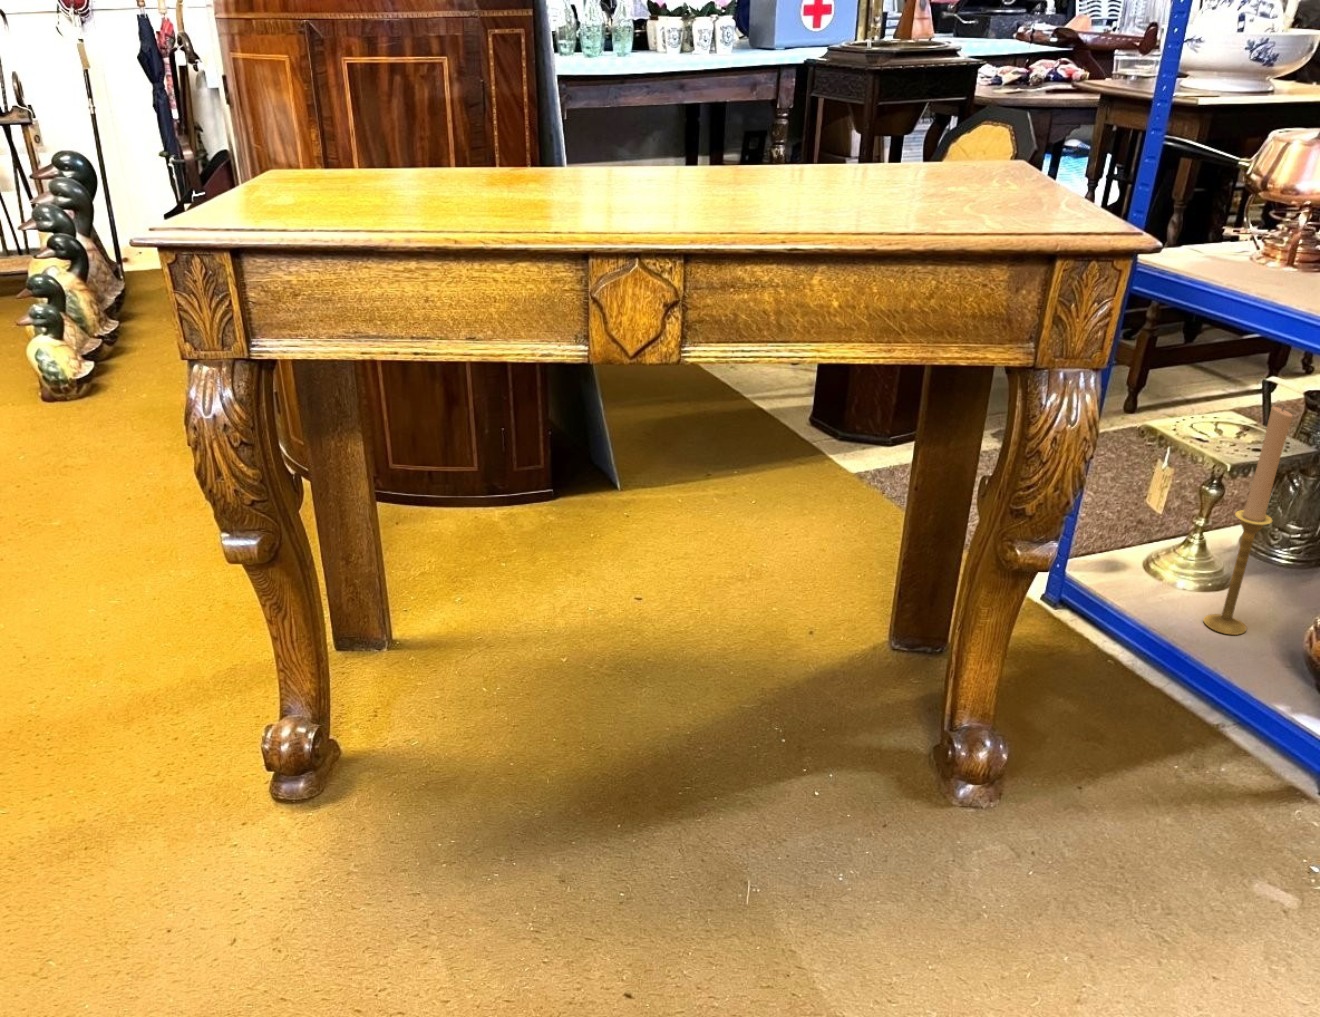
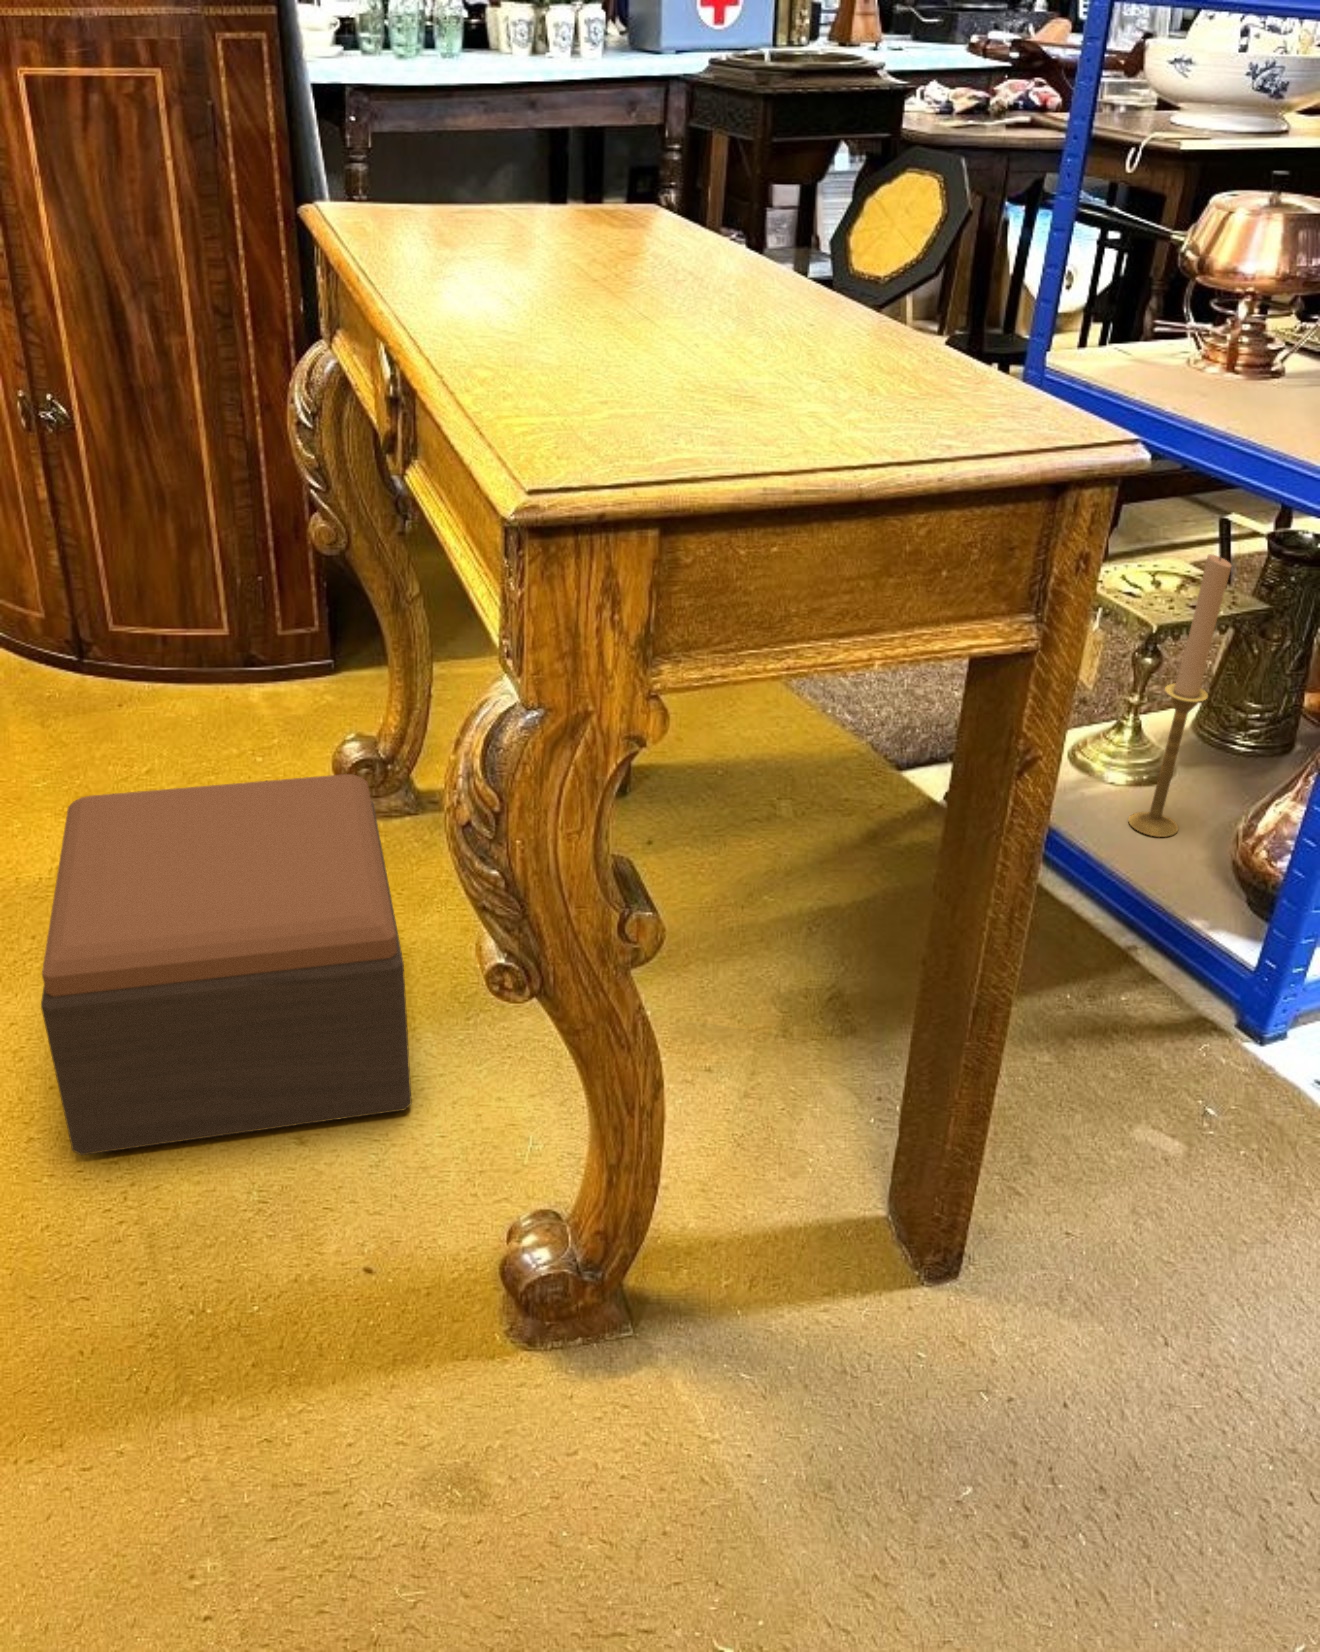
footstool: none [371,582,655,890] -> present [41,774,411,1155]

